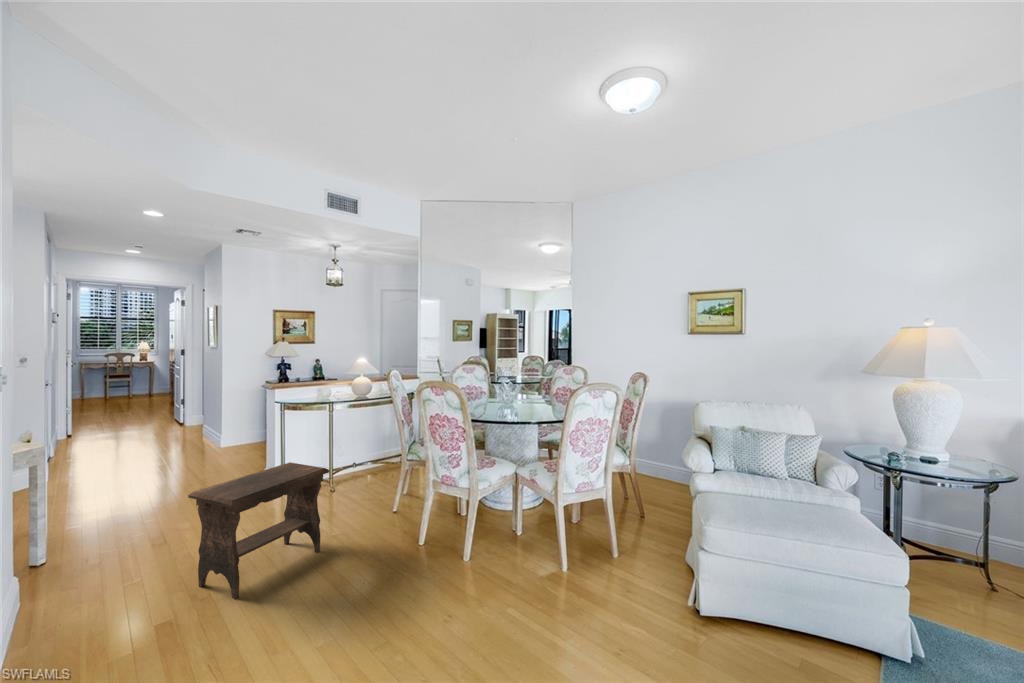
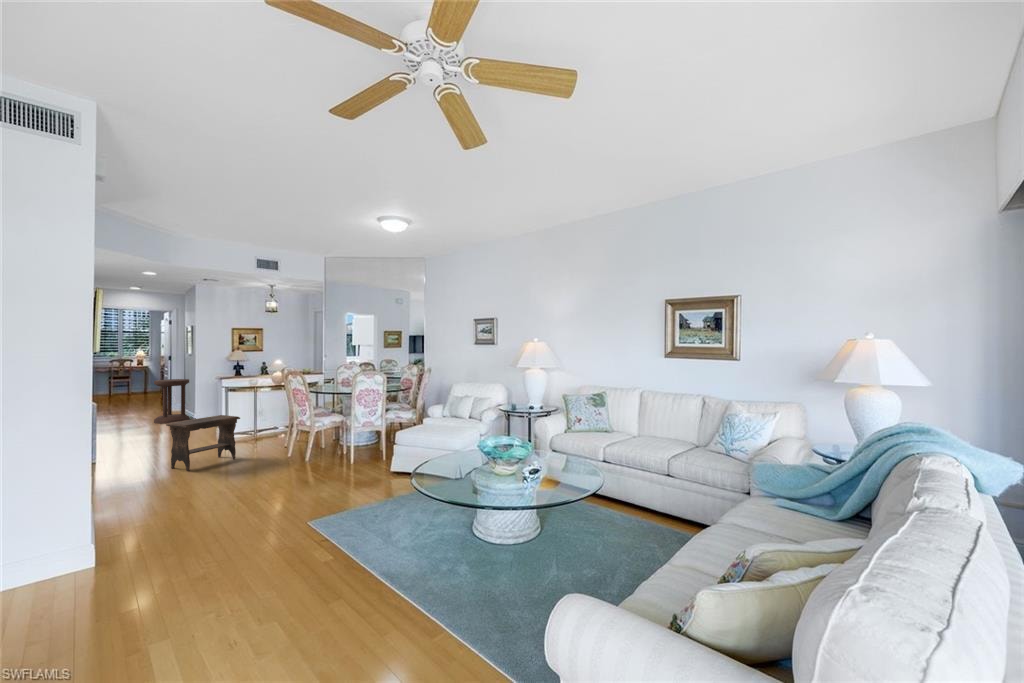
side table: none [161,383,213,451] -> present [154,379,189,424]

